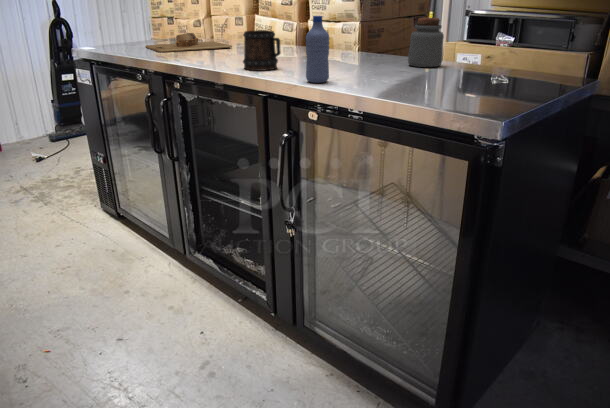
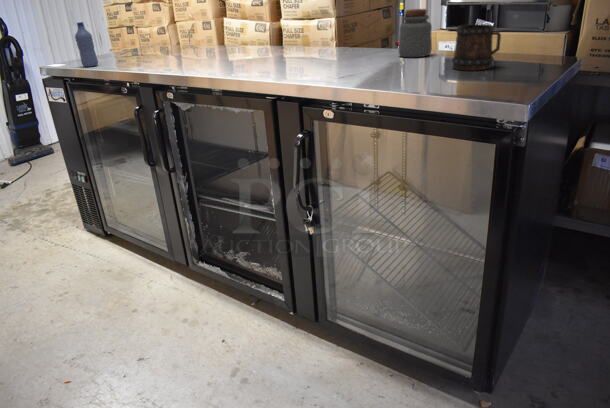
water bottle: present [306,16,329,83] -> present [75,22,98,67]
beer mug: present [243,30,281,71] -> present [452,24,501,71]
cutting board: present [145,33,232,52] -> none [121,41,212,64]

